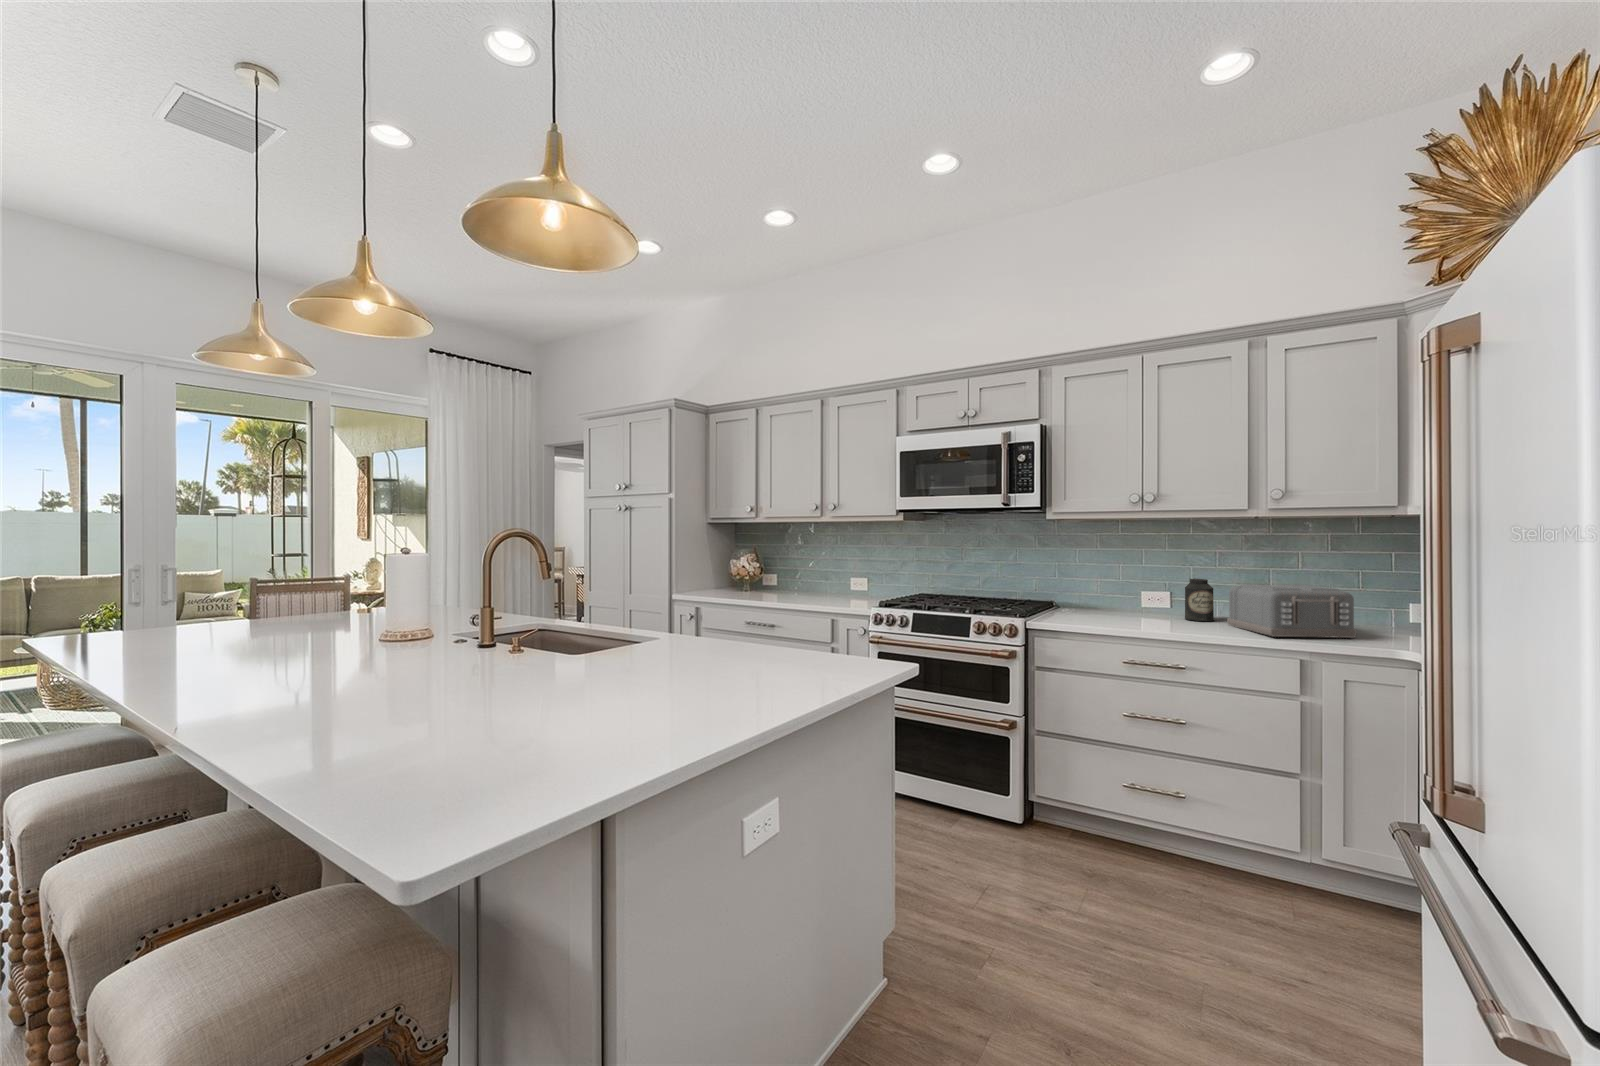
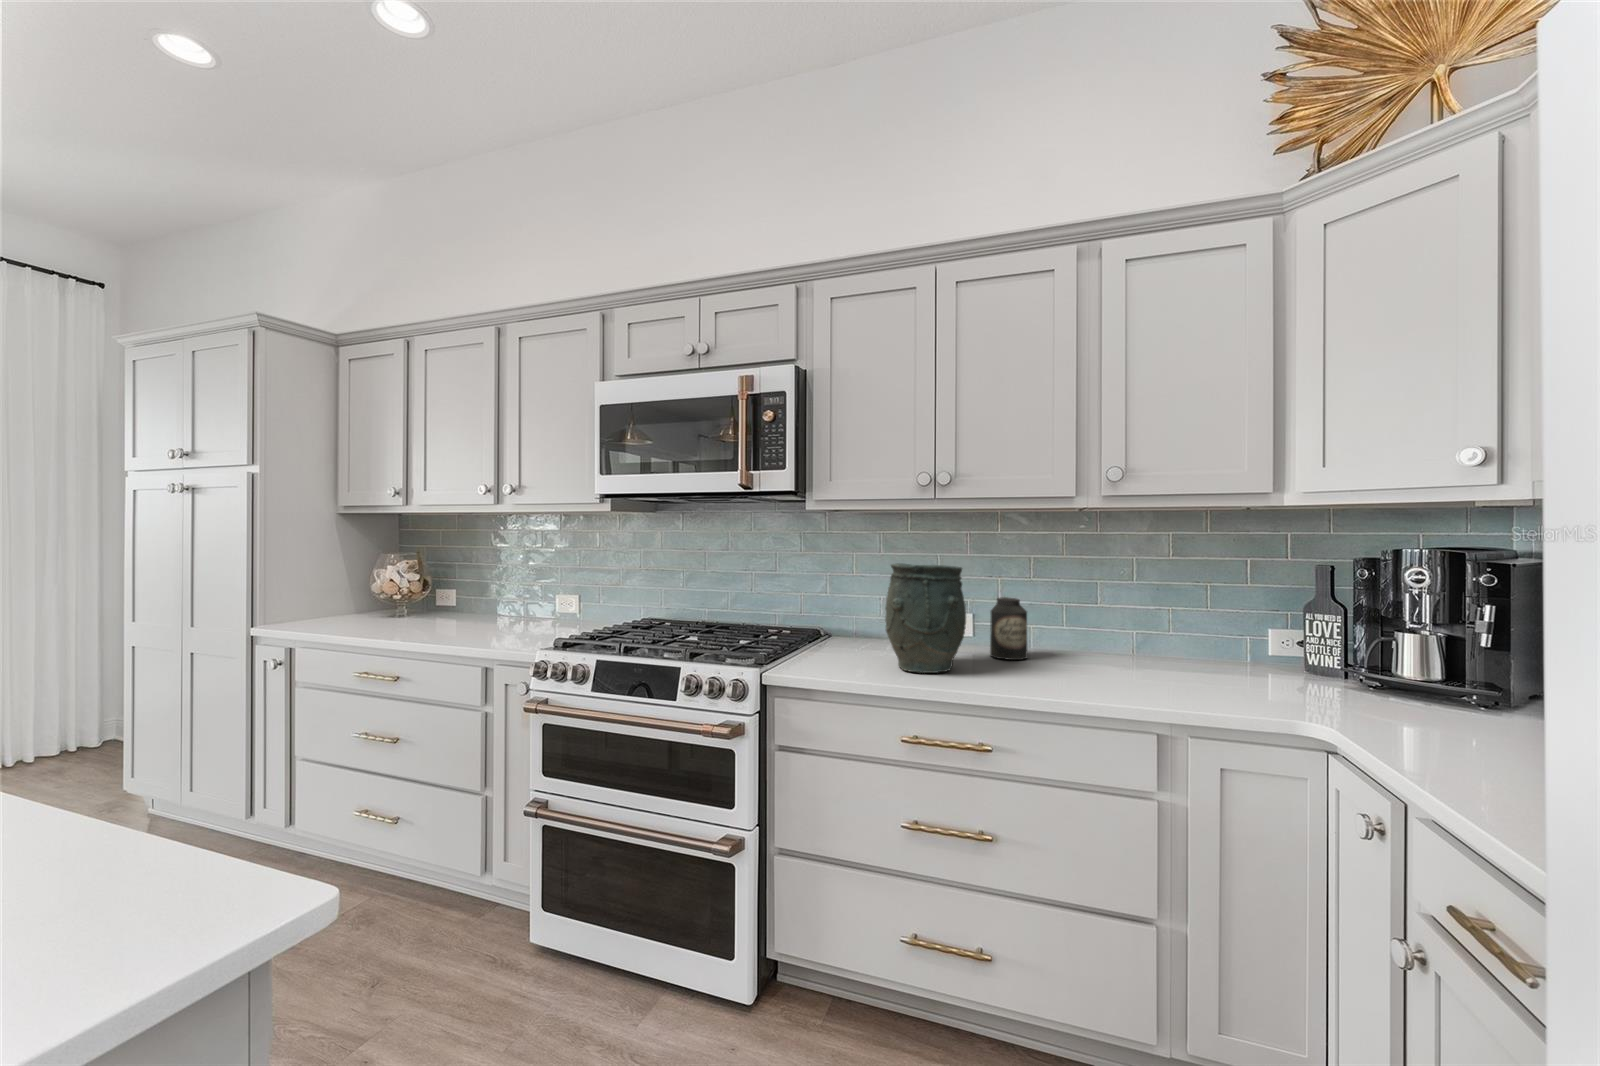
vase: none [1108,554,1167,626] -> present [885,563,966,673]
toaster: present [1227,584,1357,638] -> none [1045,606,1219,691]

